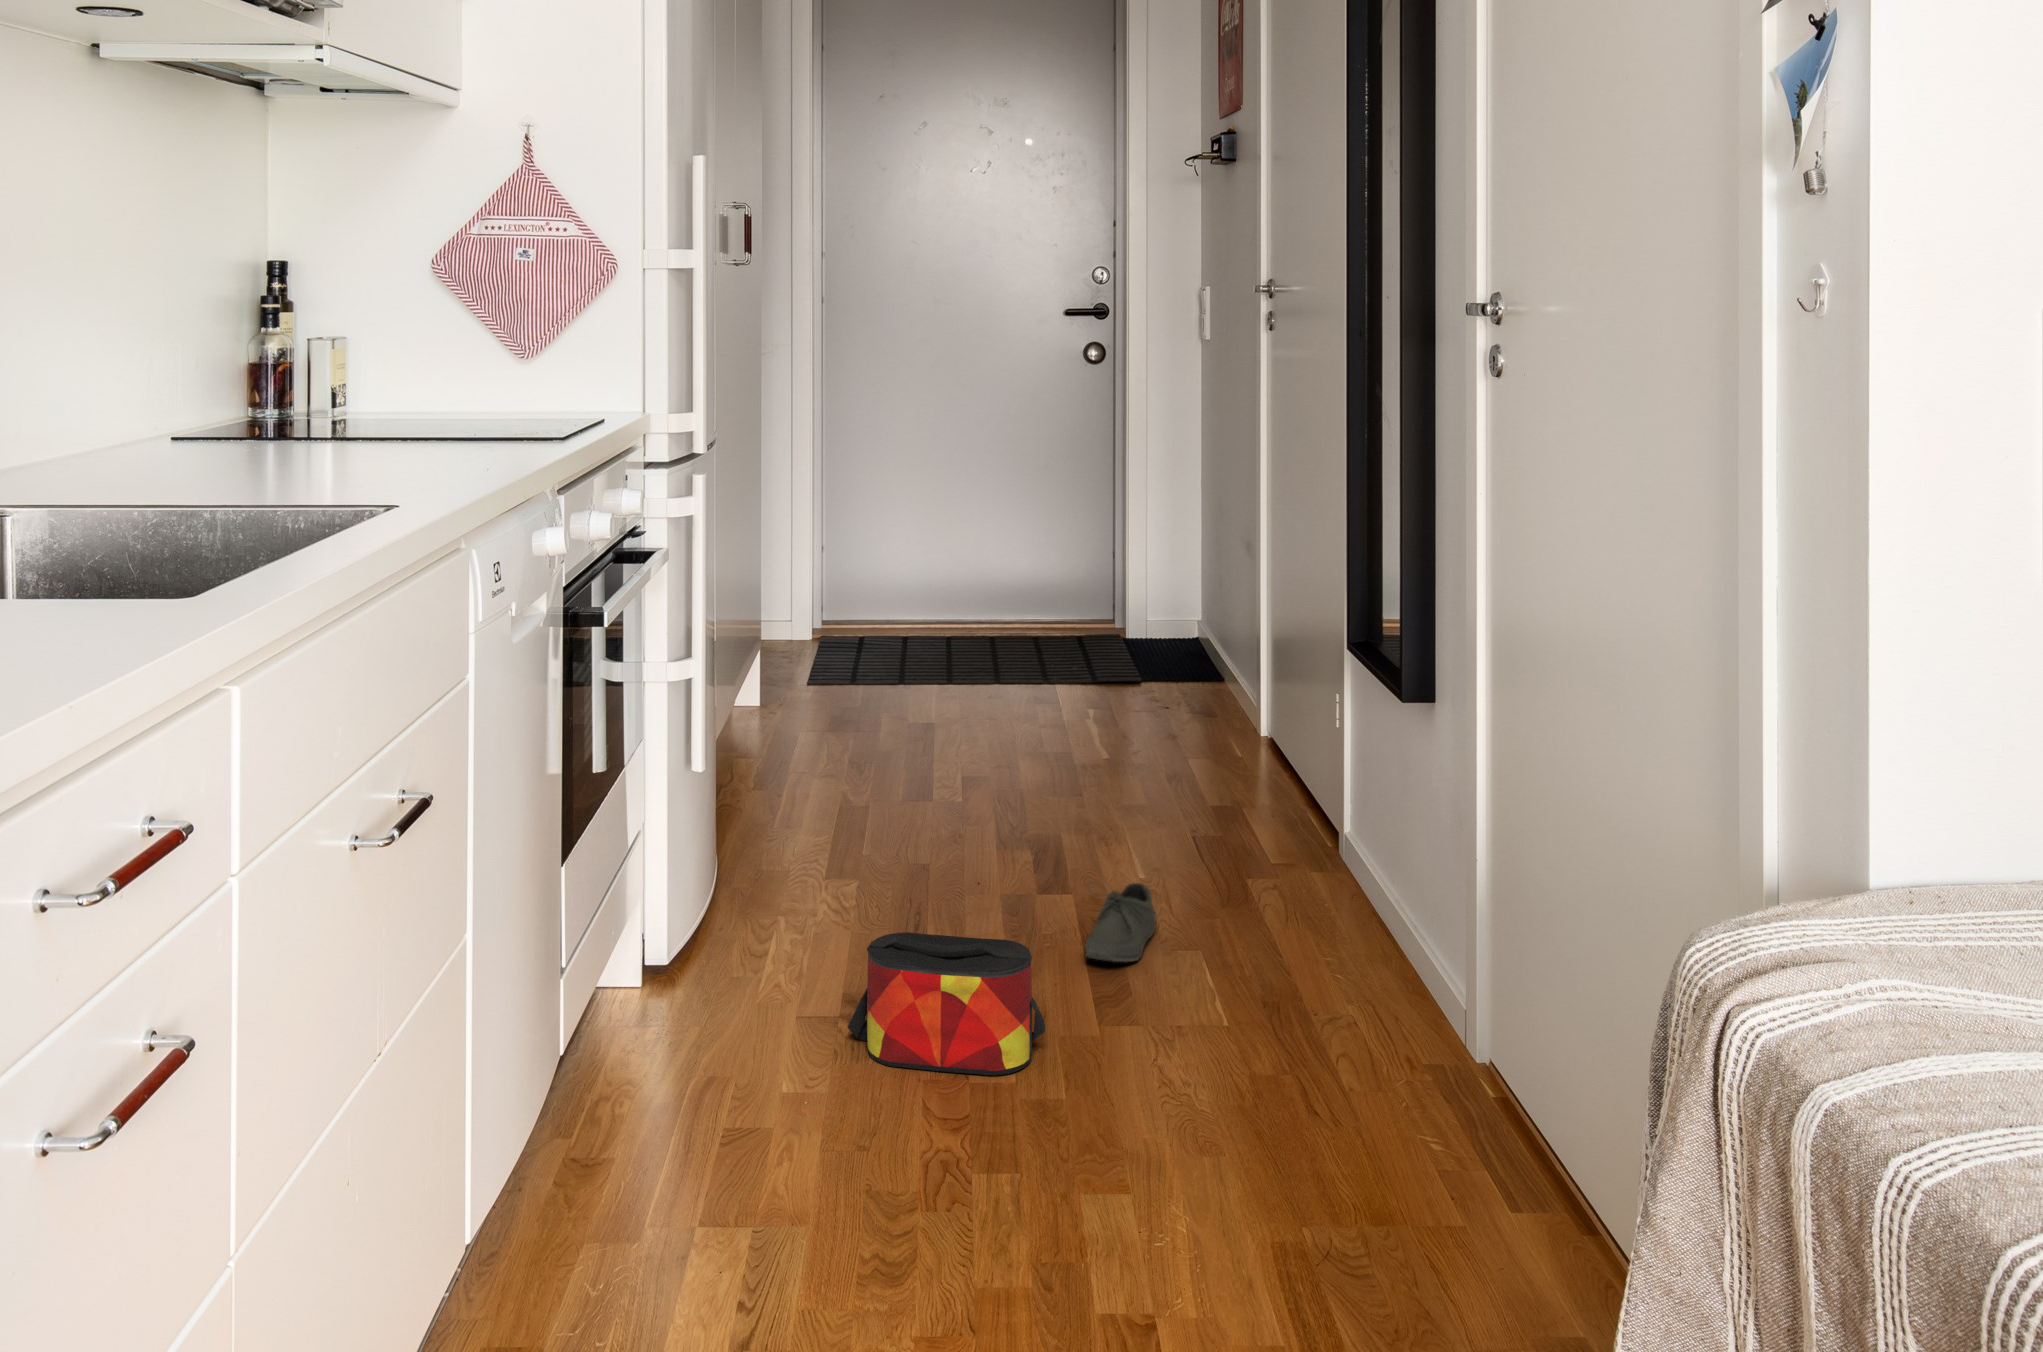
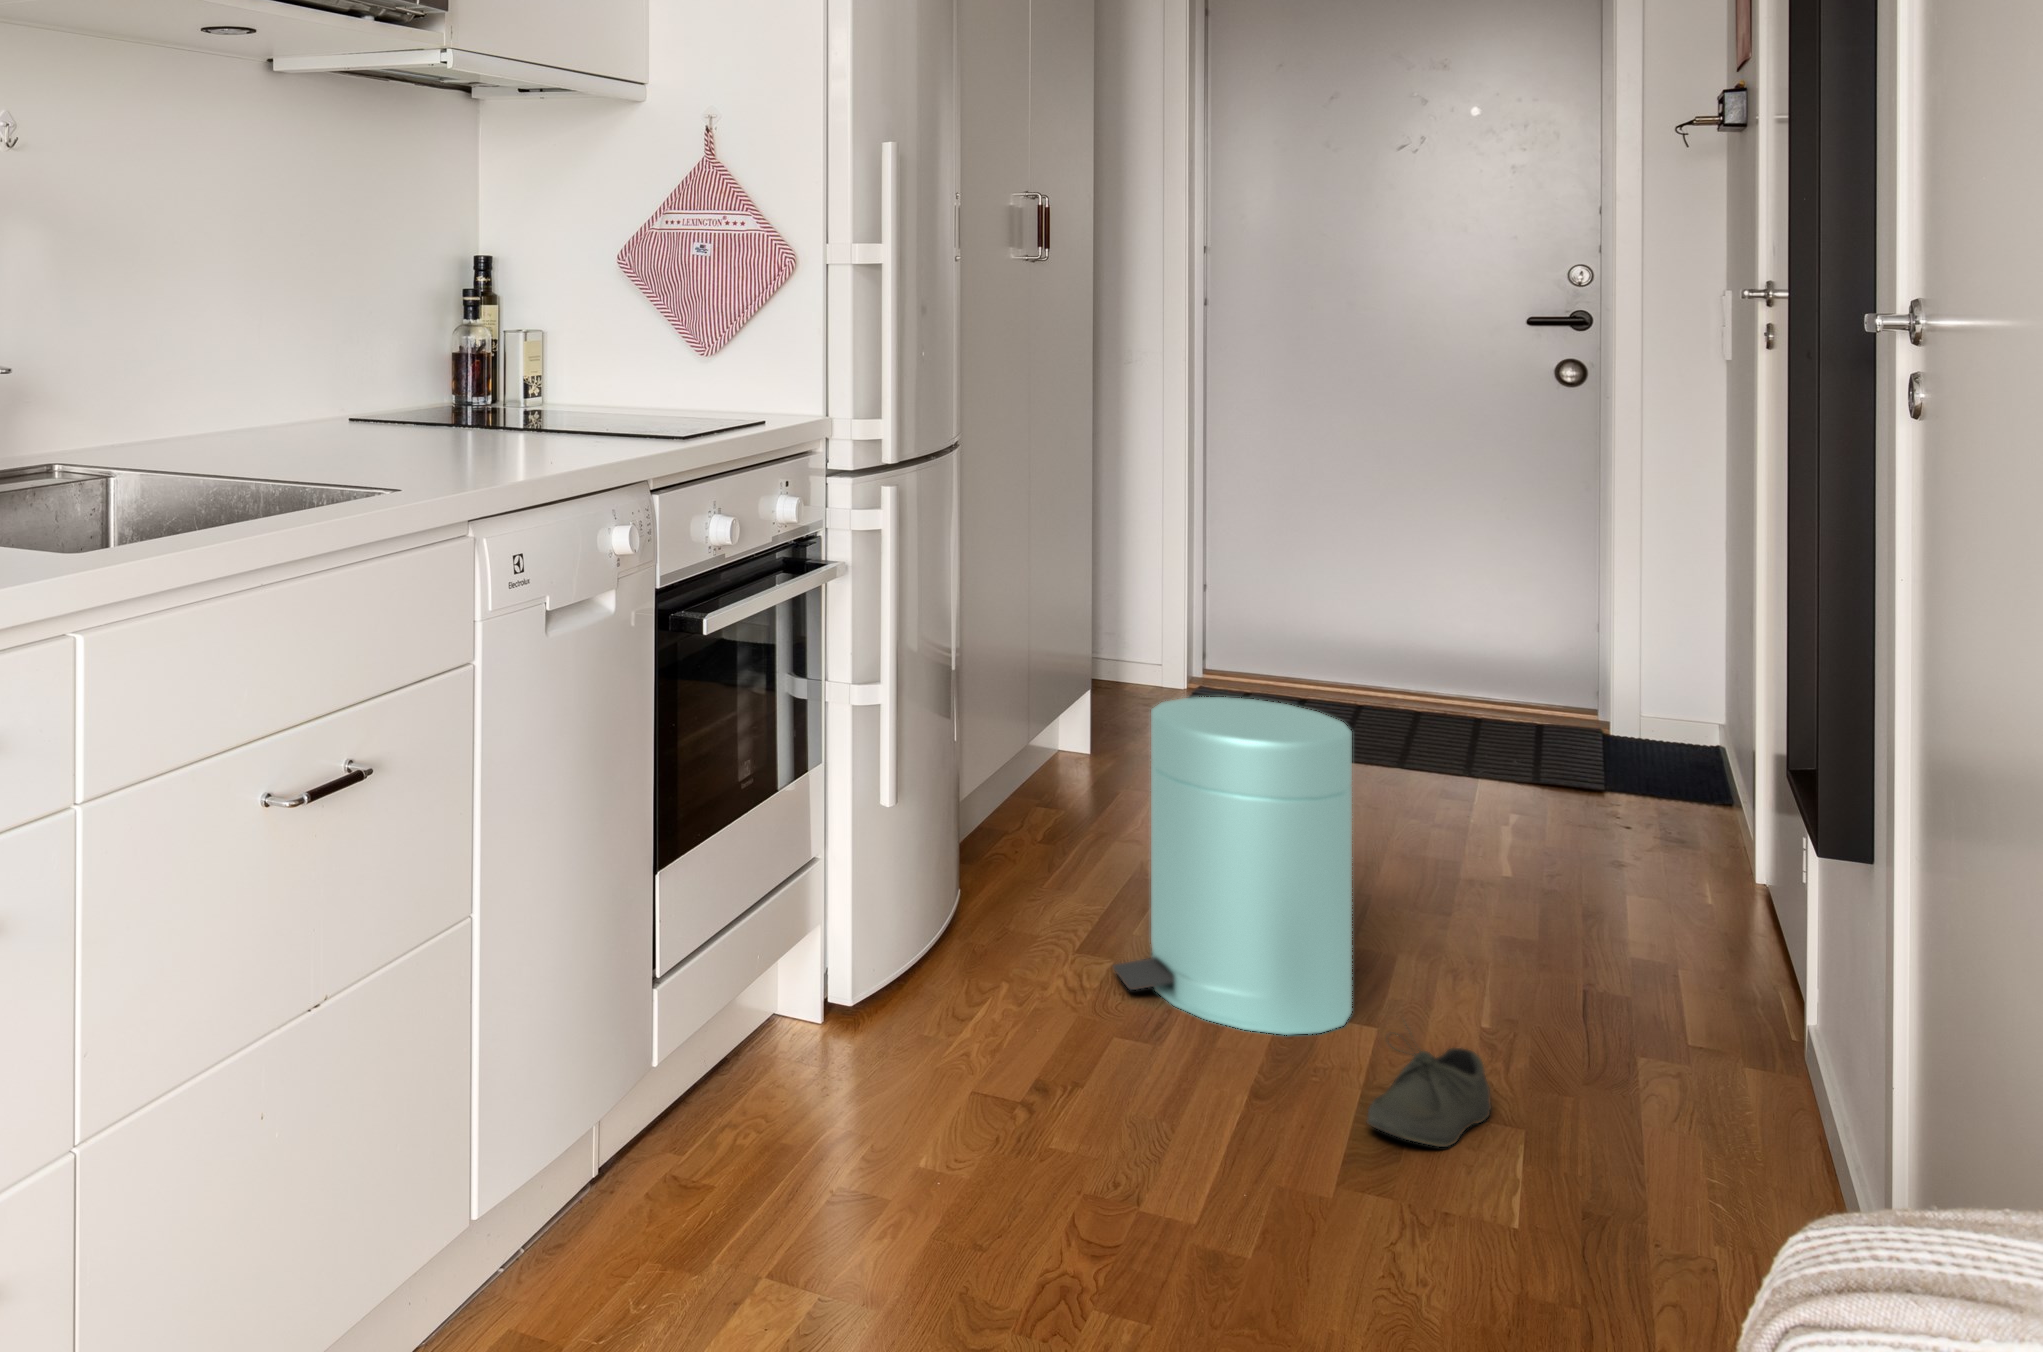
trash can: none [863,634,1041,907] -> present [1113,697,1352,1035]
bag: present [847,932,1045,1075] -> none [1019,1034,1264,1237]

